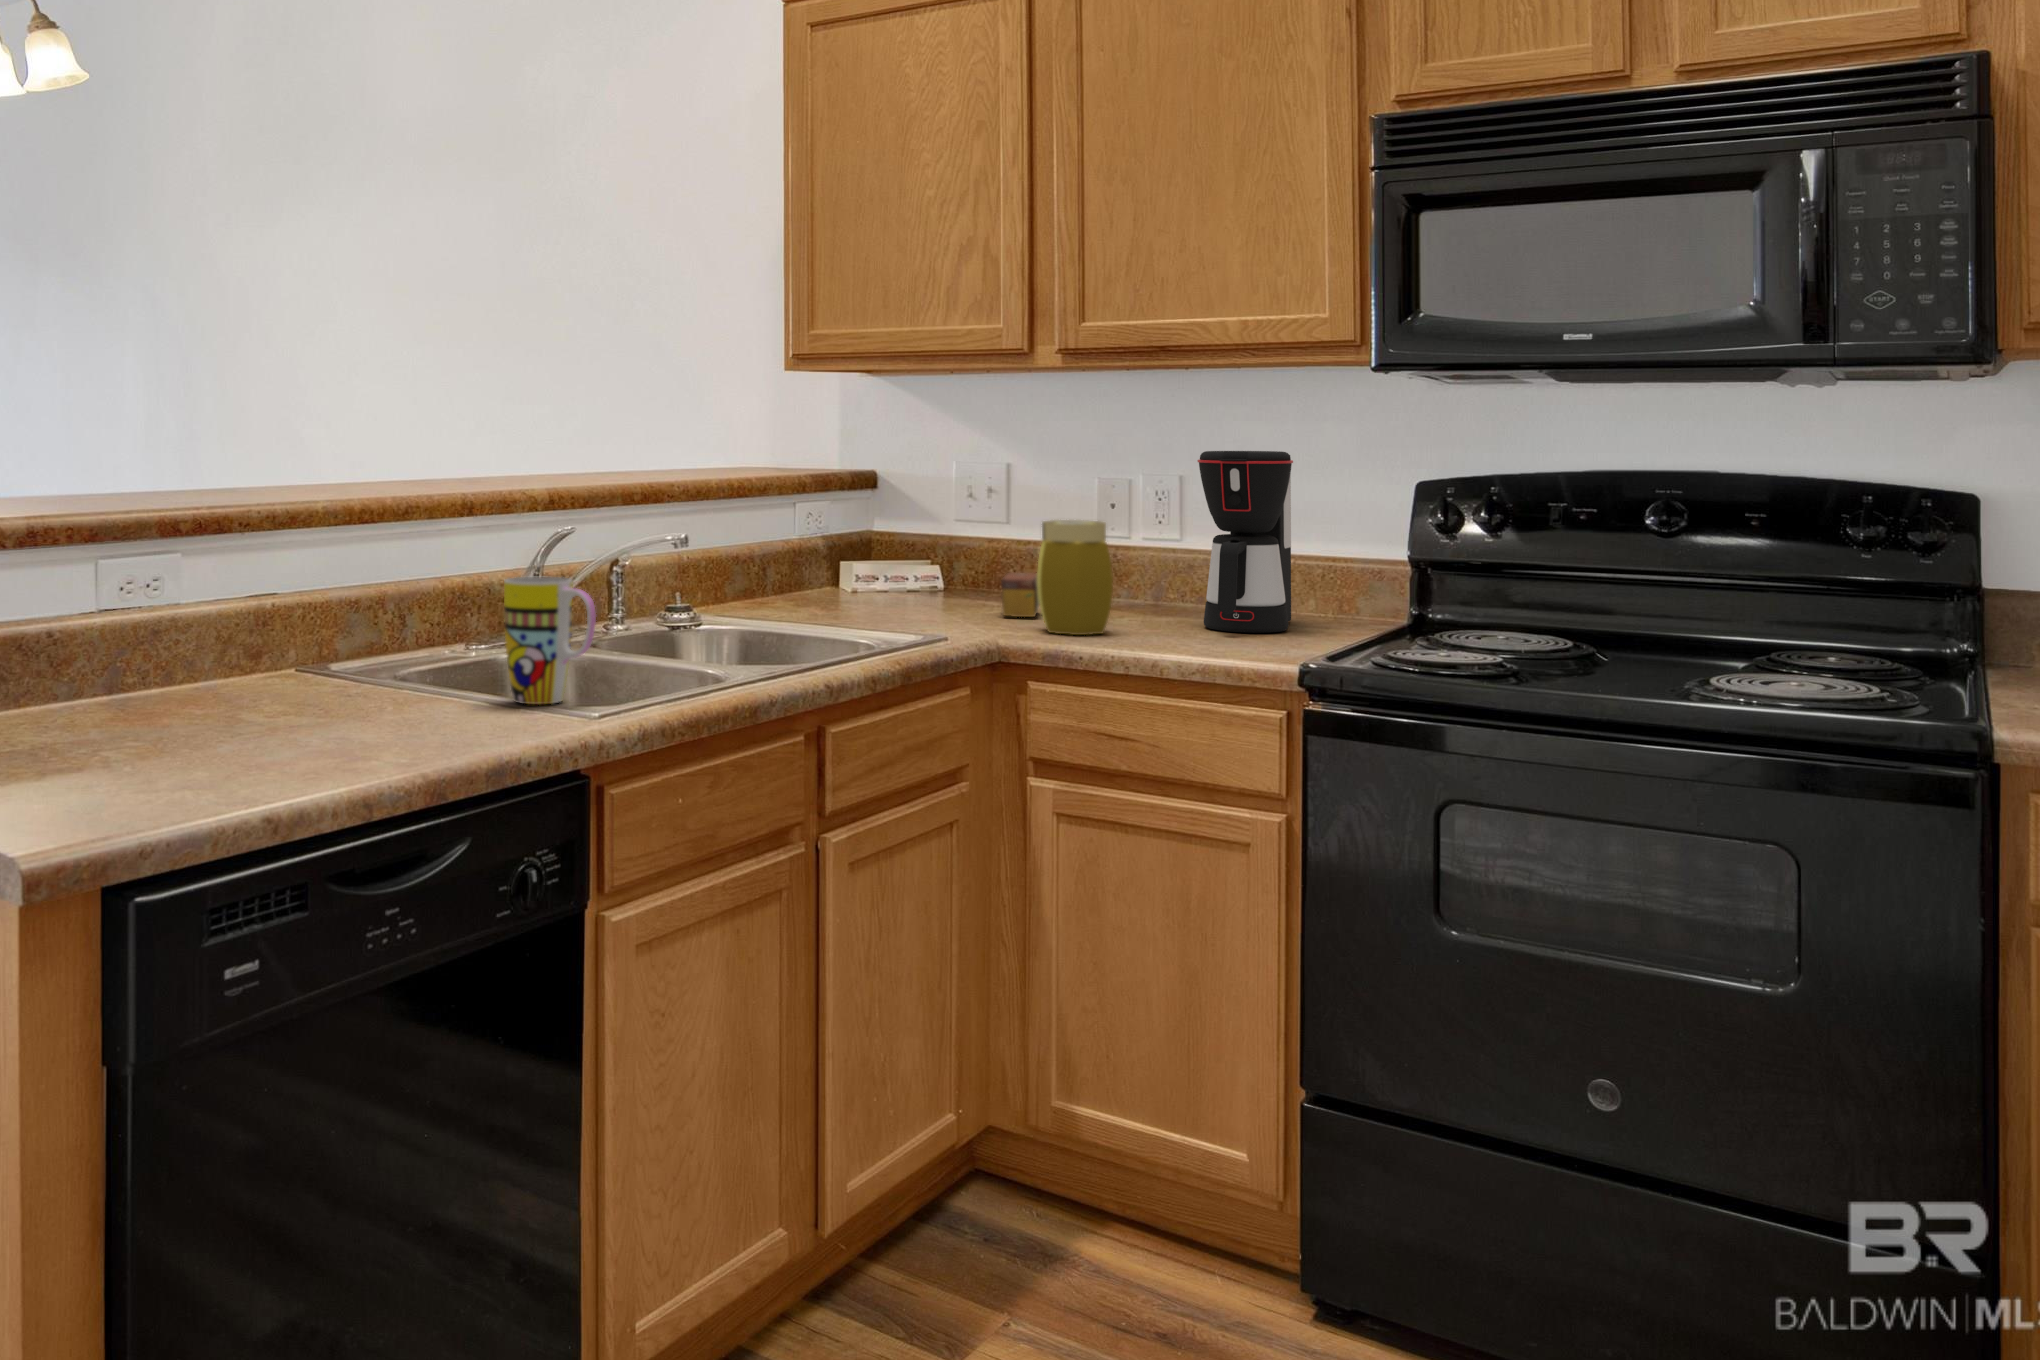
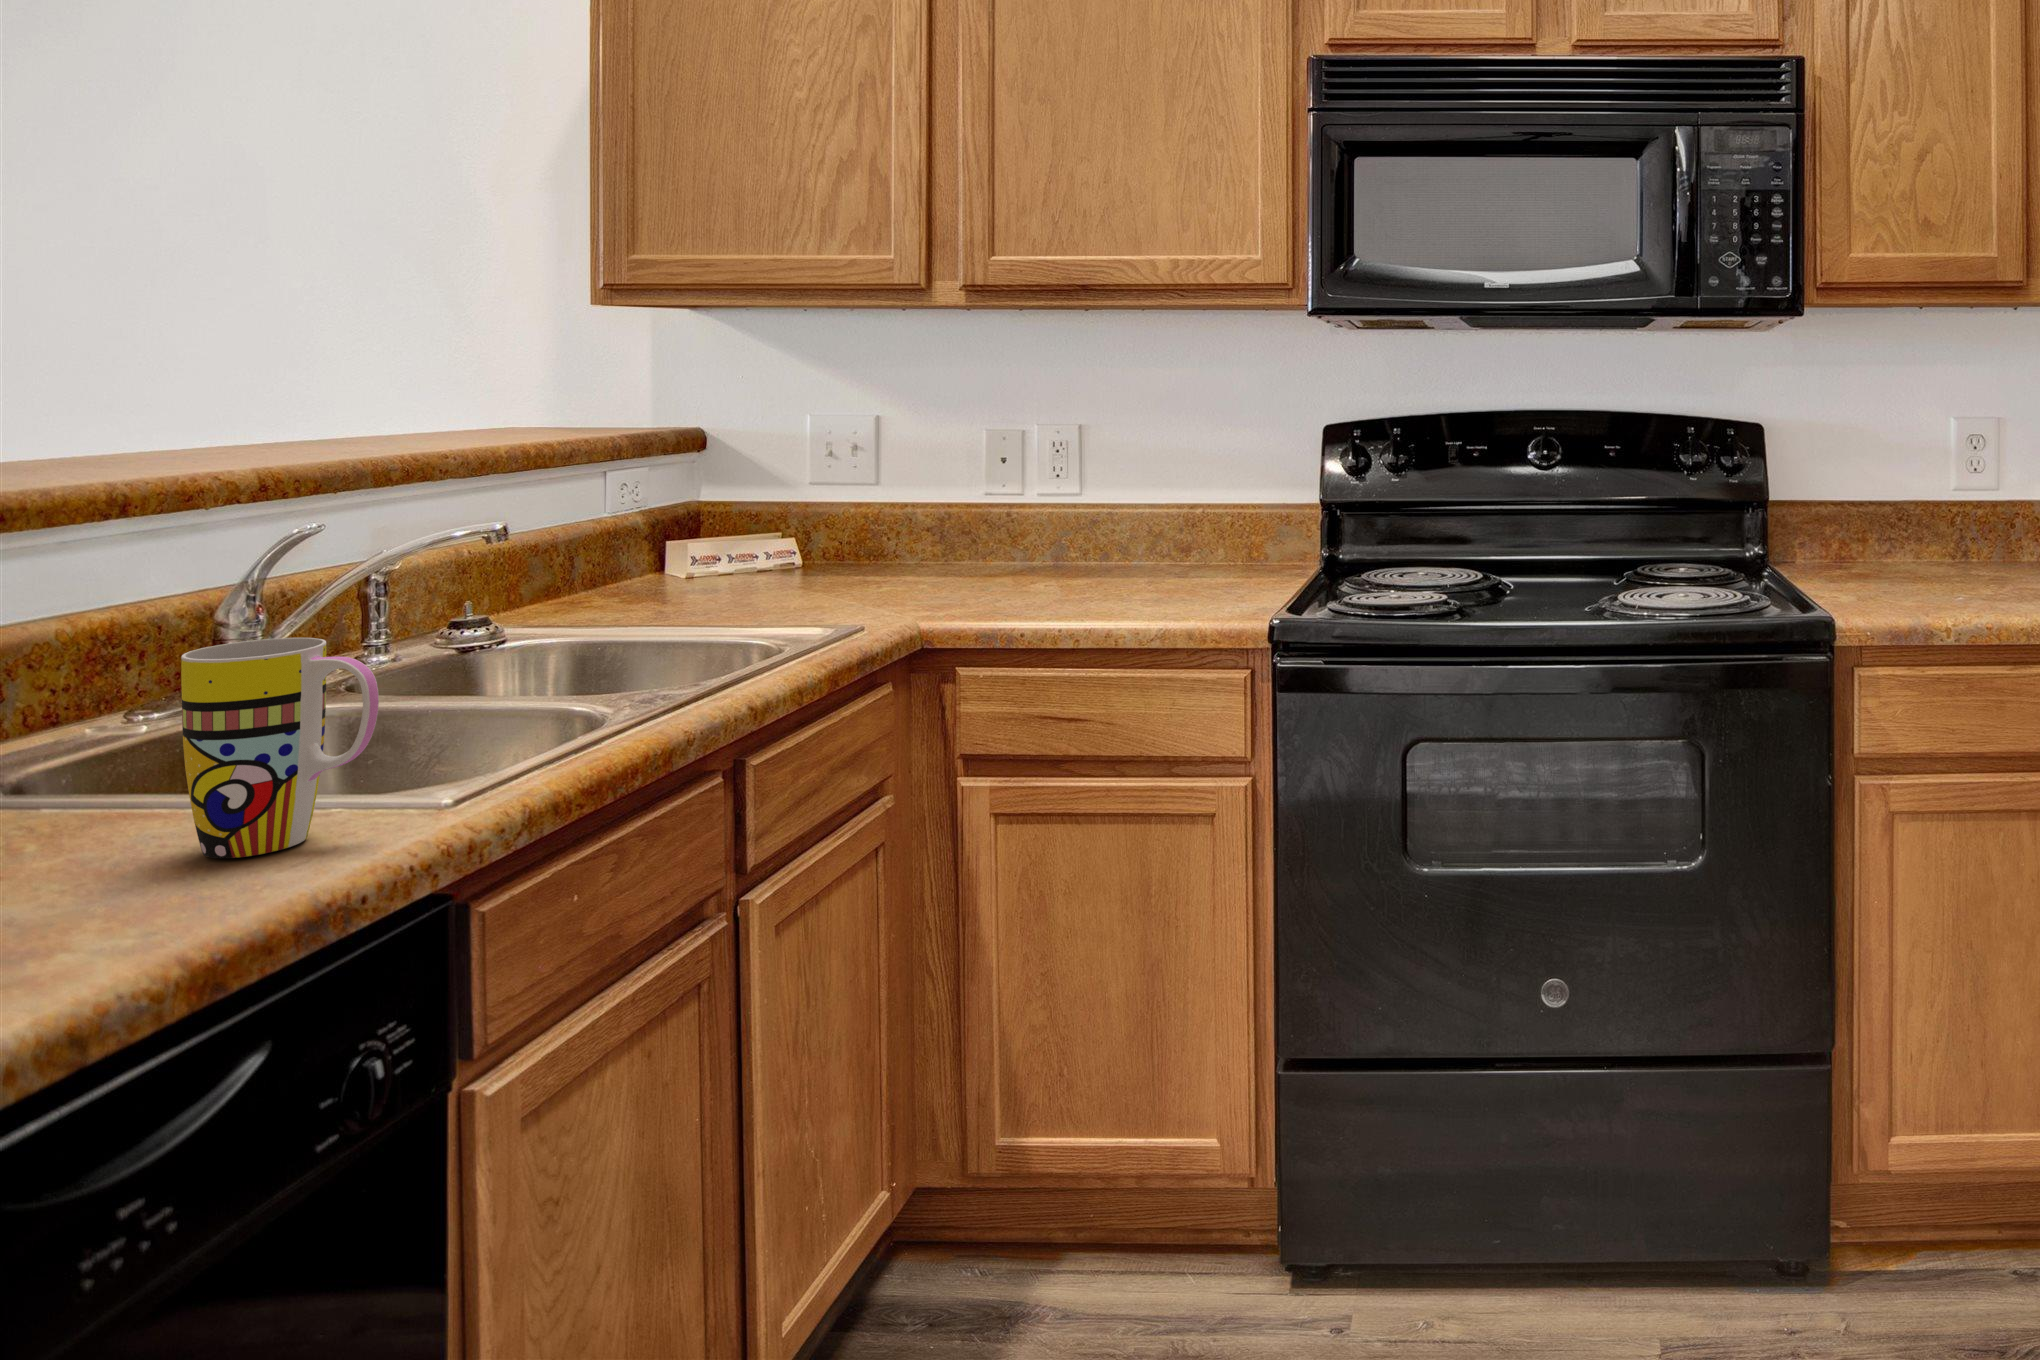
coffee maker: present [1197,451,1293,633] -> none [1121,394,1218,584]
jar: present [1037,520,1113,635] -> none [955,477,1046,608]
tea box: present [1001,572,1039,617] -> none [897,536,943,590]

